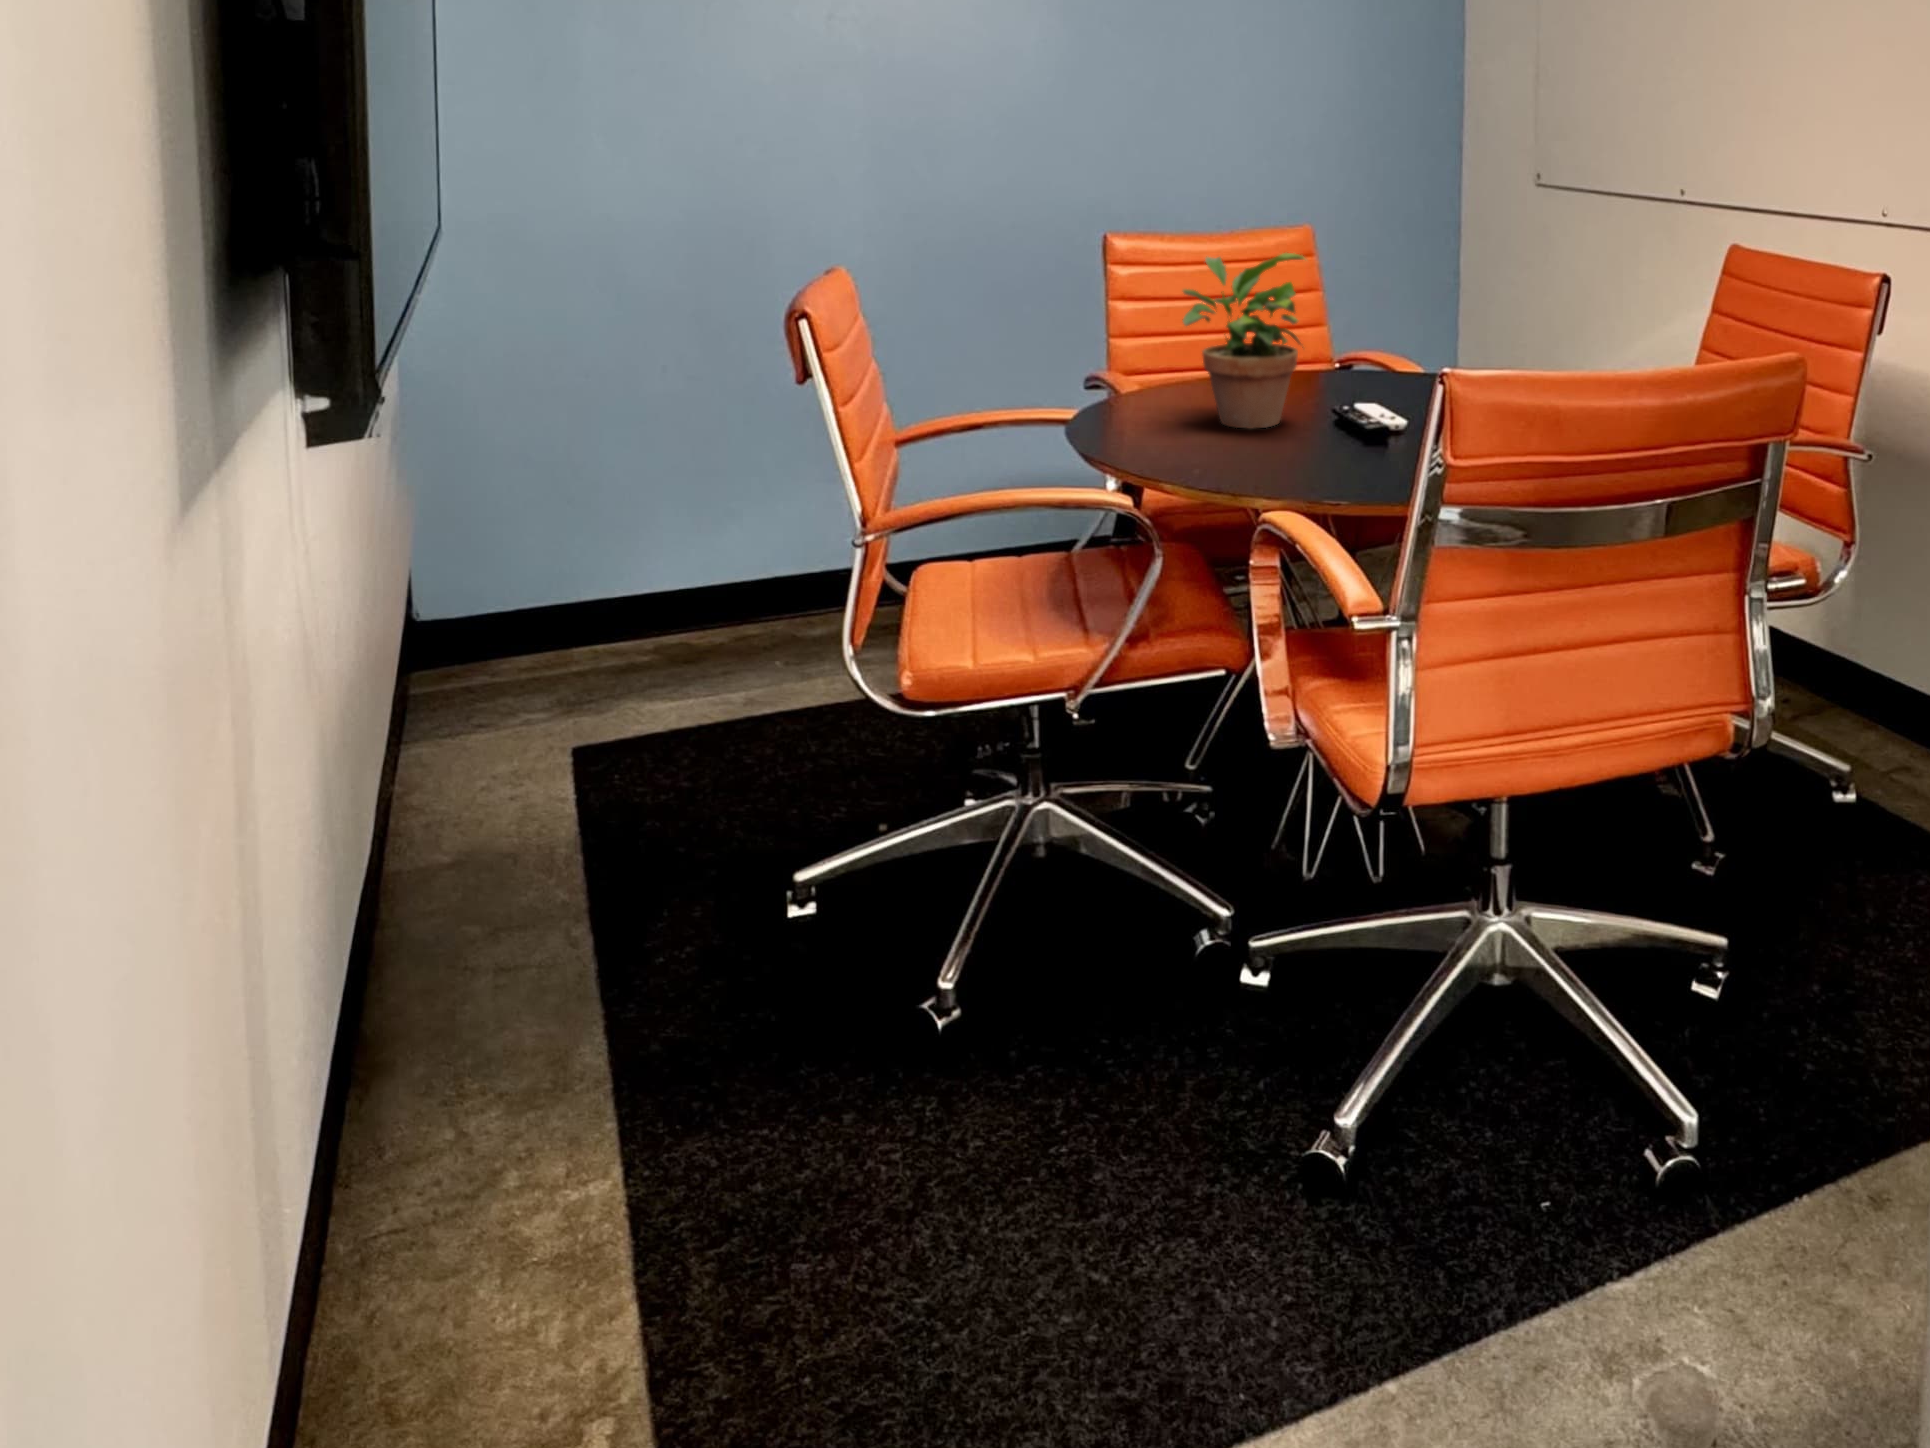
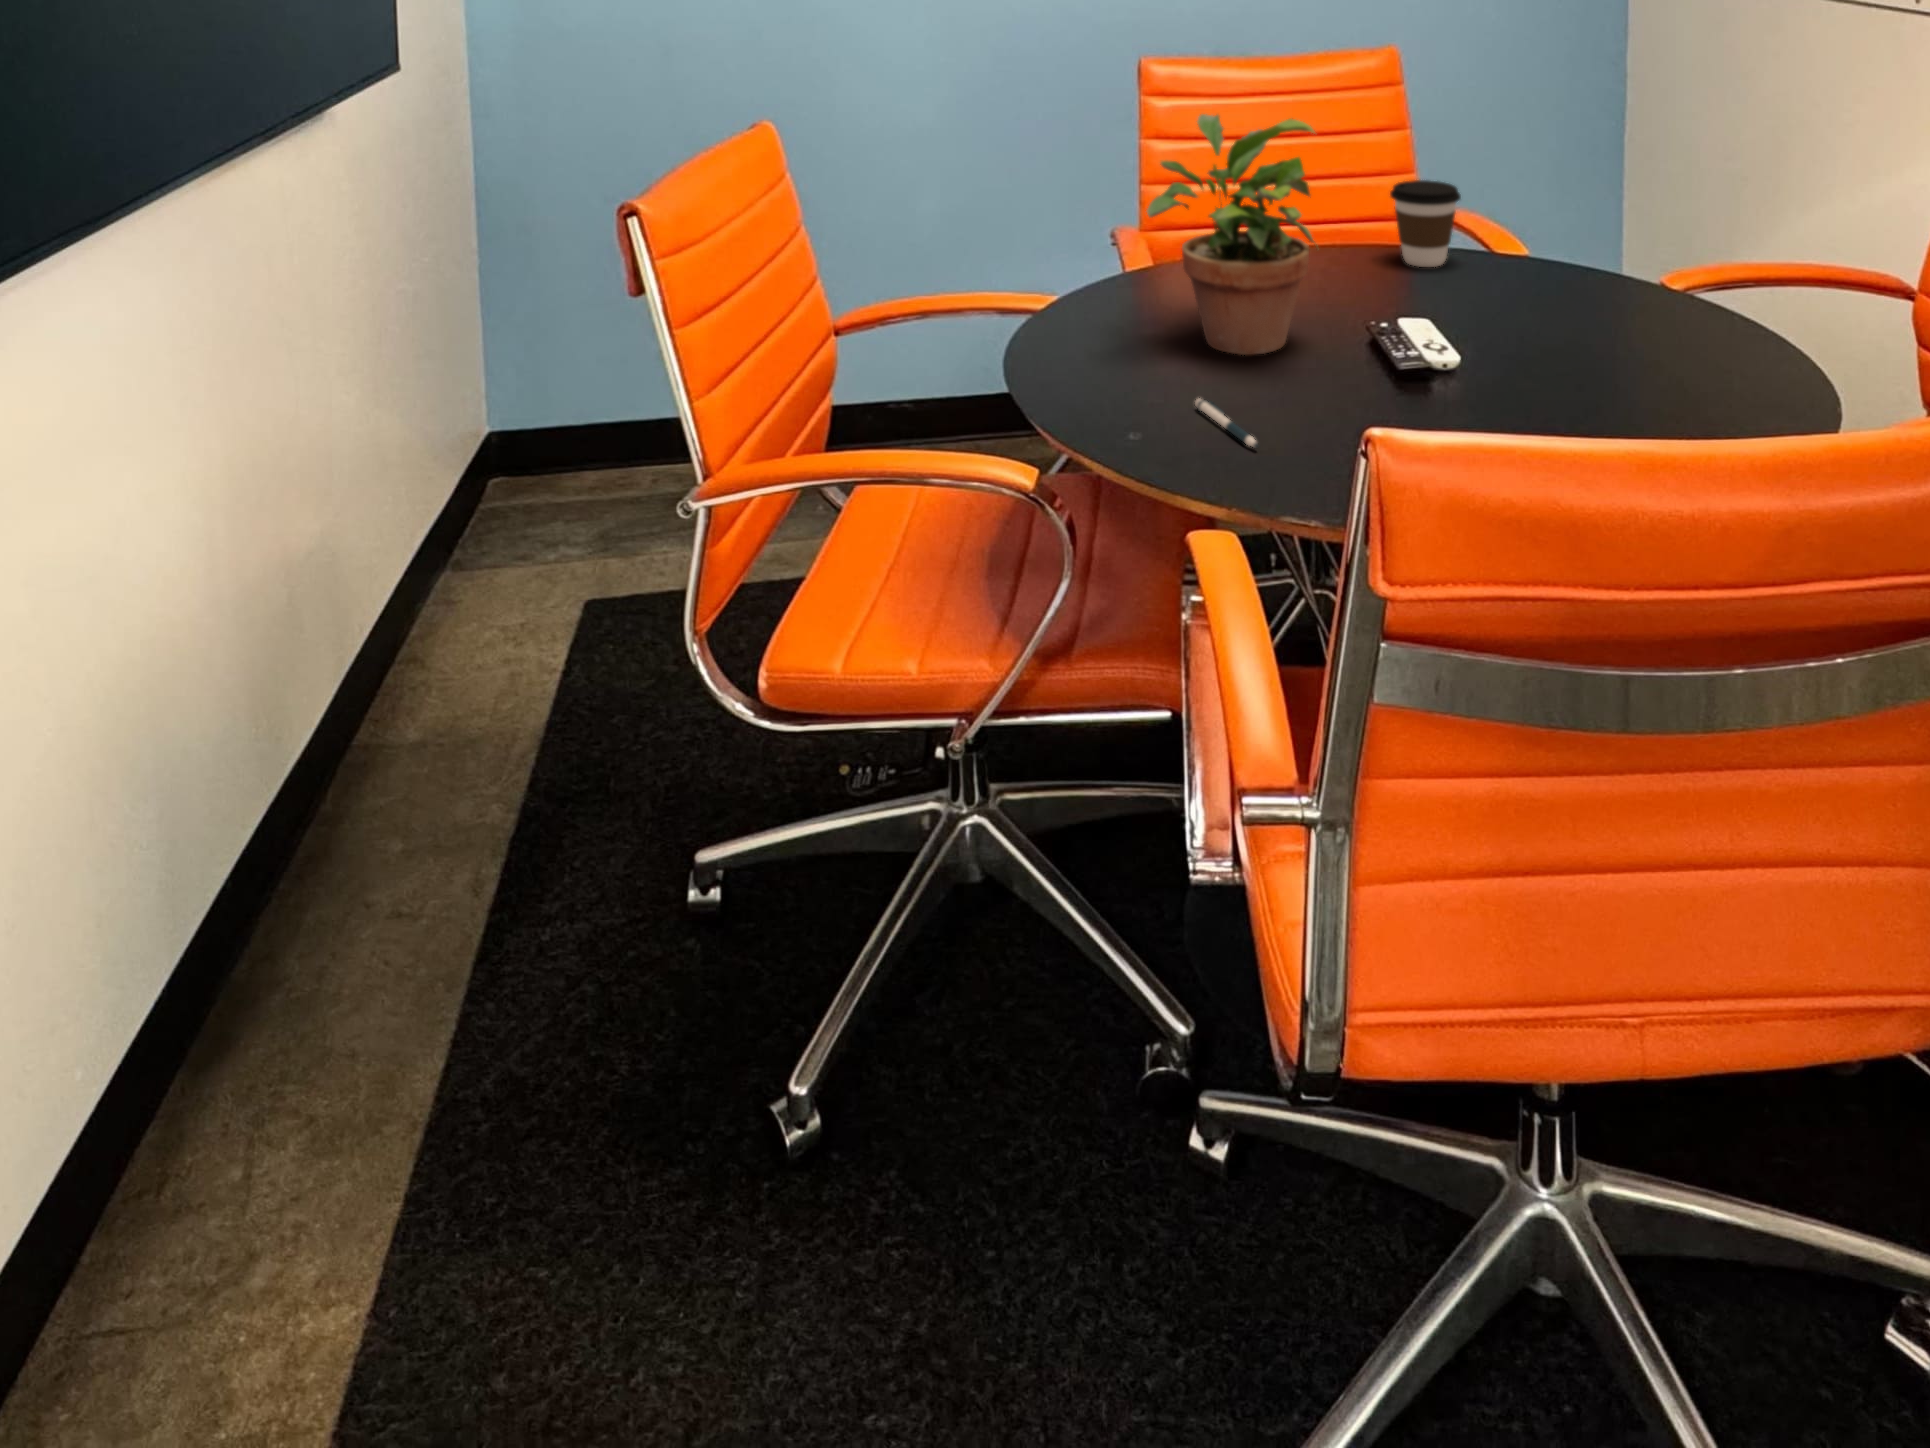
coffee cup: none [1331,317,1384,381] -> present [1390,180,1461,267]
pen: none [1235,447,1292,468] -> present [1195,399,1258,448]

